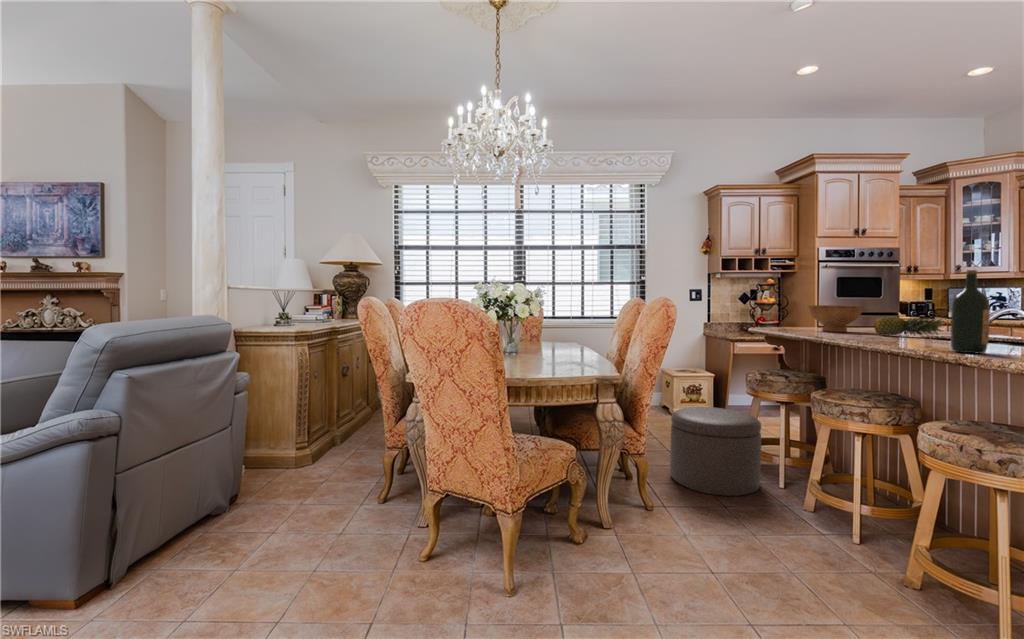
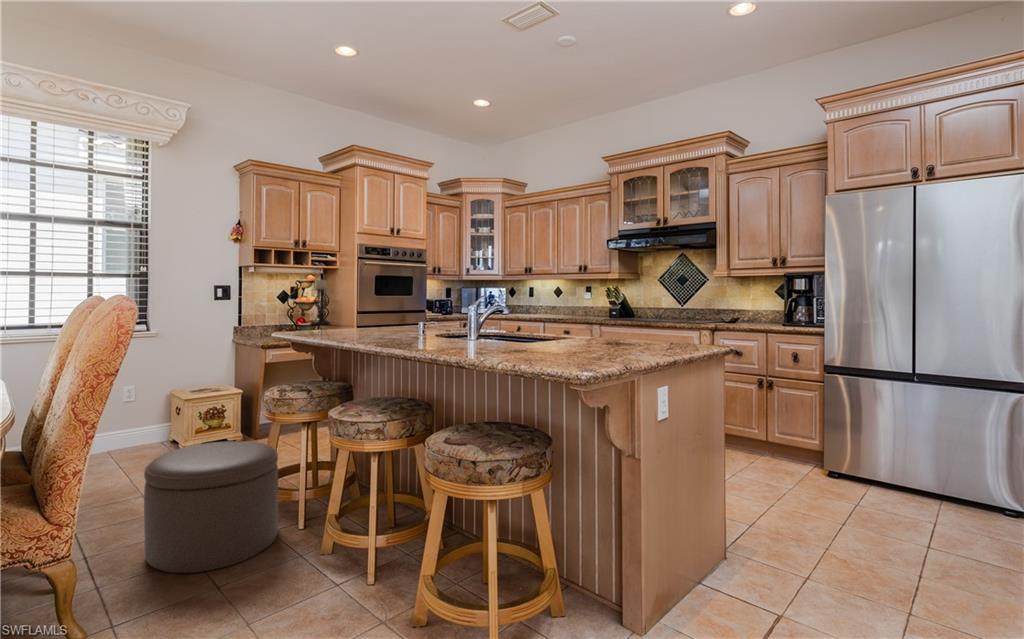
wine bottle: present [951,270,990,353] -> none [451,266,481,354]
candle holder: none [773,283,793,324] -> present [310,279,331,325]
bowl: present [808,305,864,332] -> none [336,303,391,333]
fruit: present [874,316,944,336] -> none [397,313,455,336]

